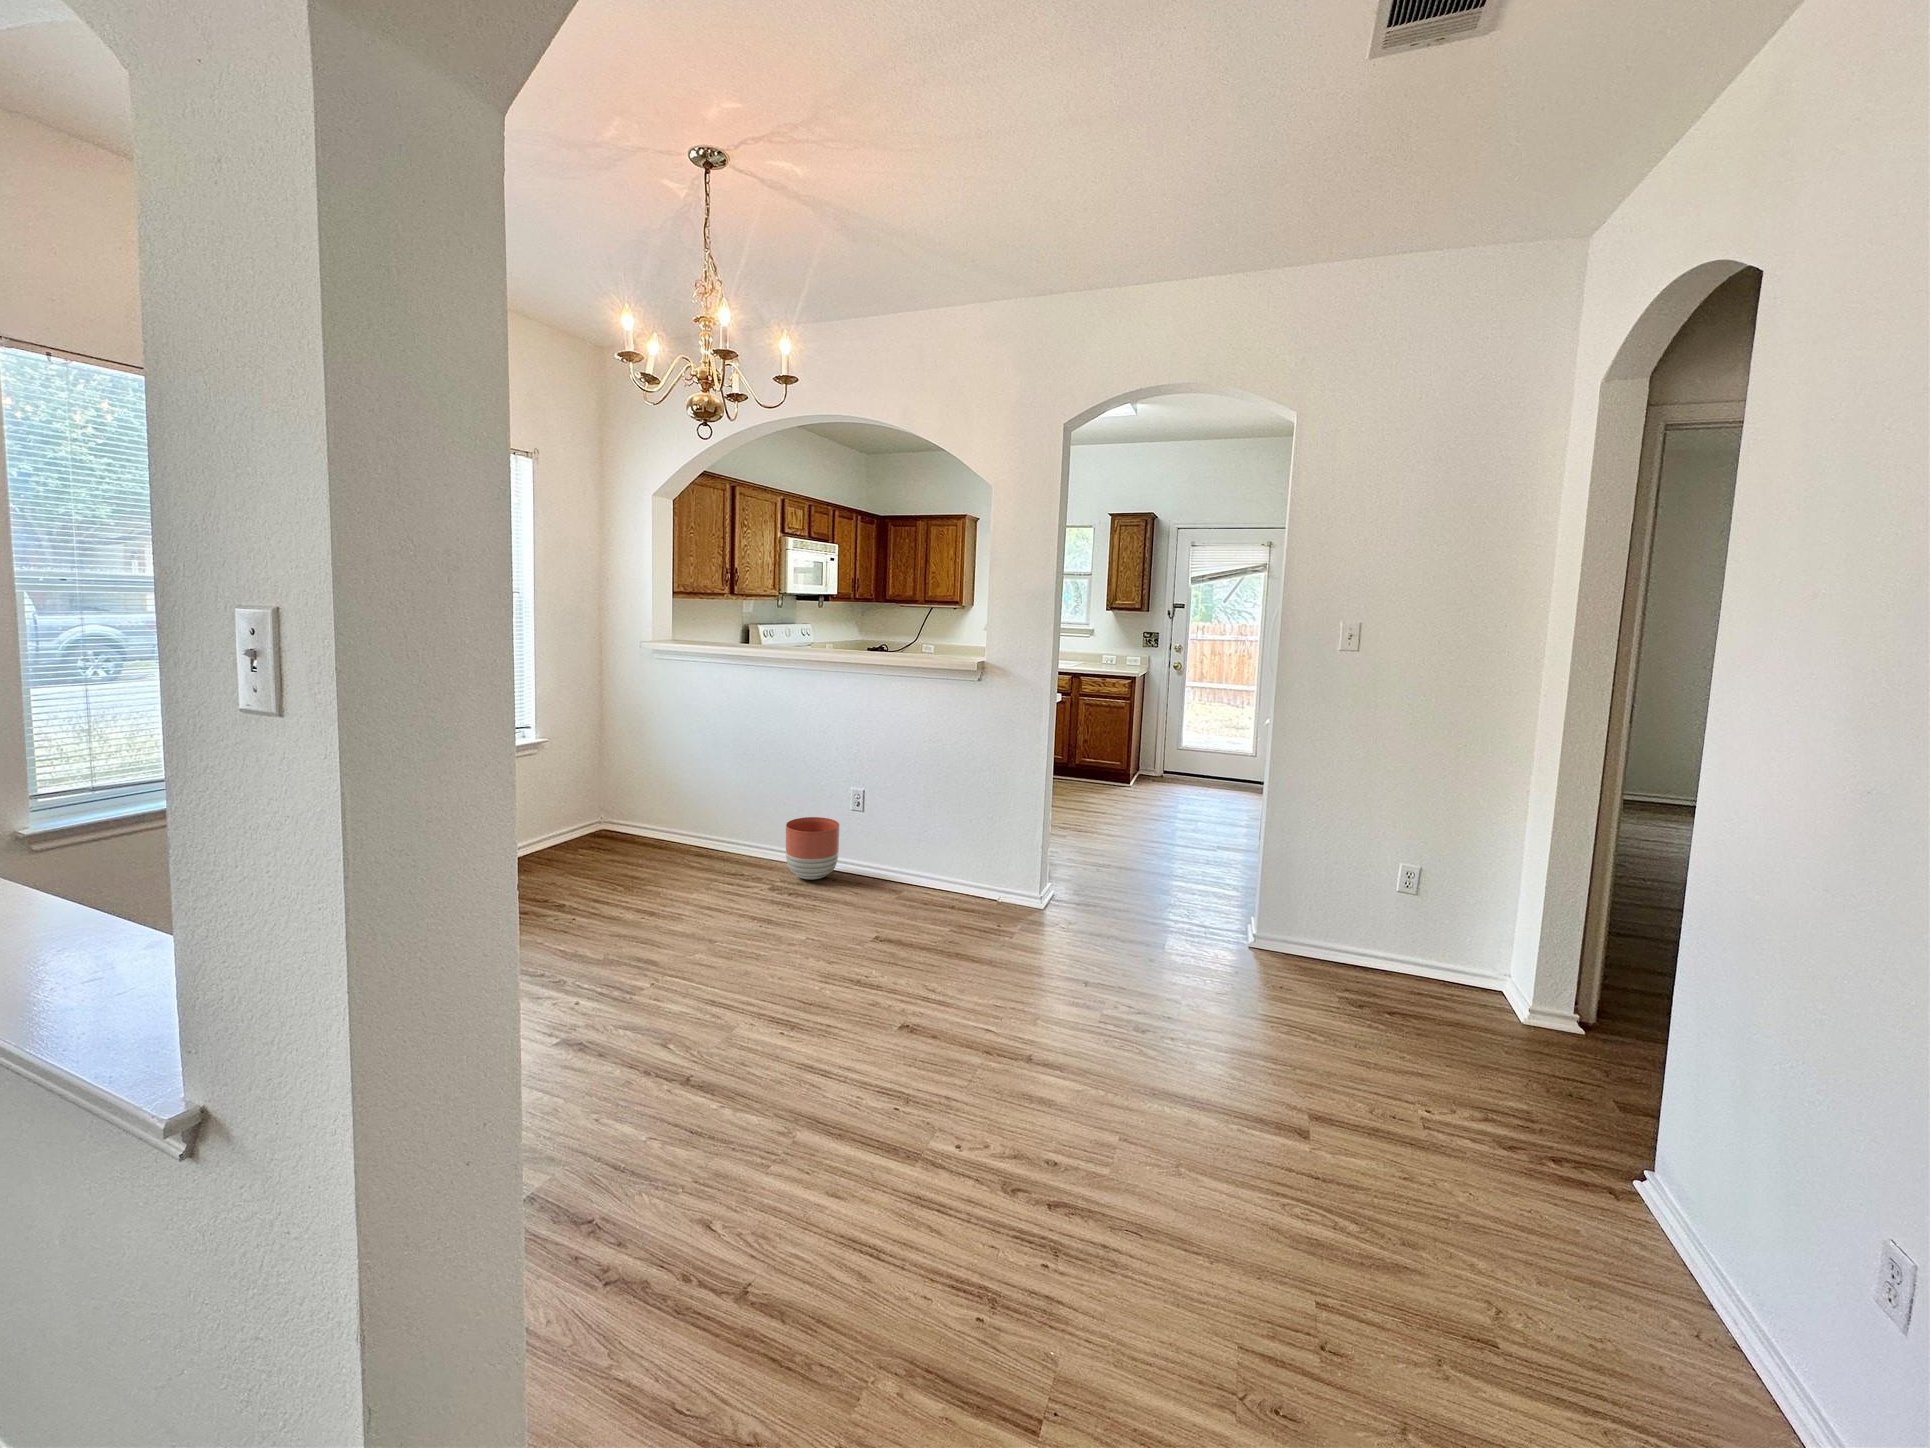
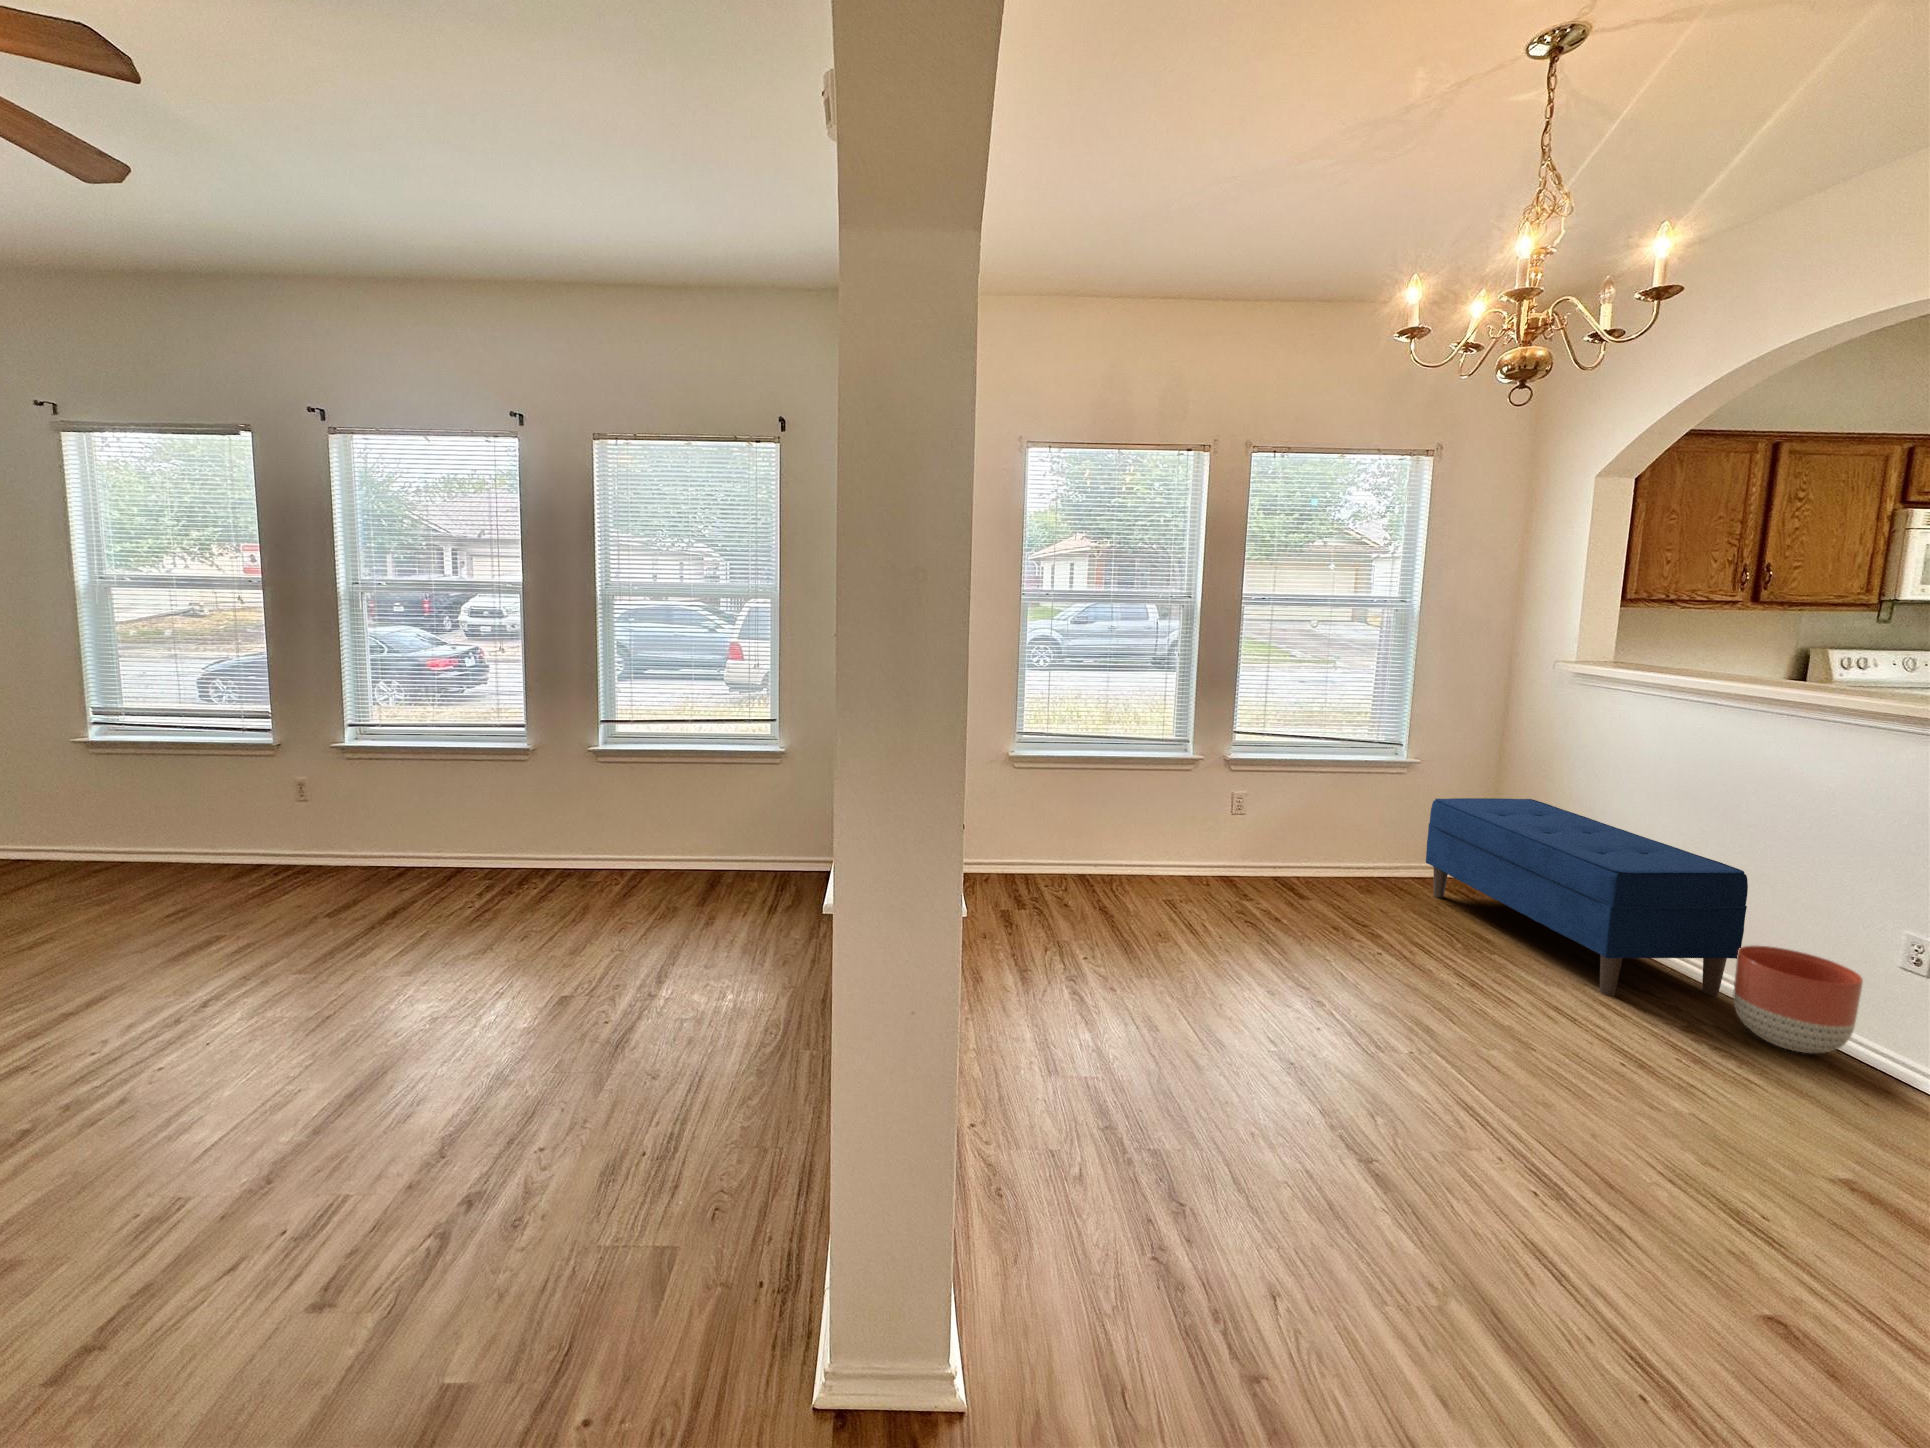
bench: none [565,756,778,886] -> present [1426,798,1748,996]

